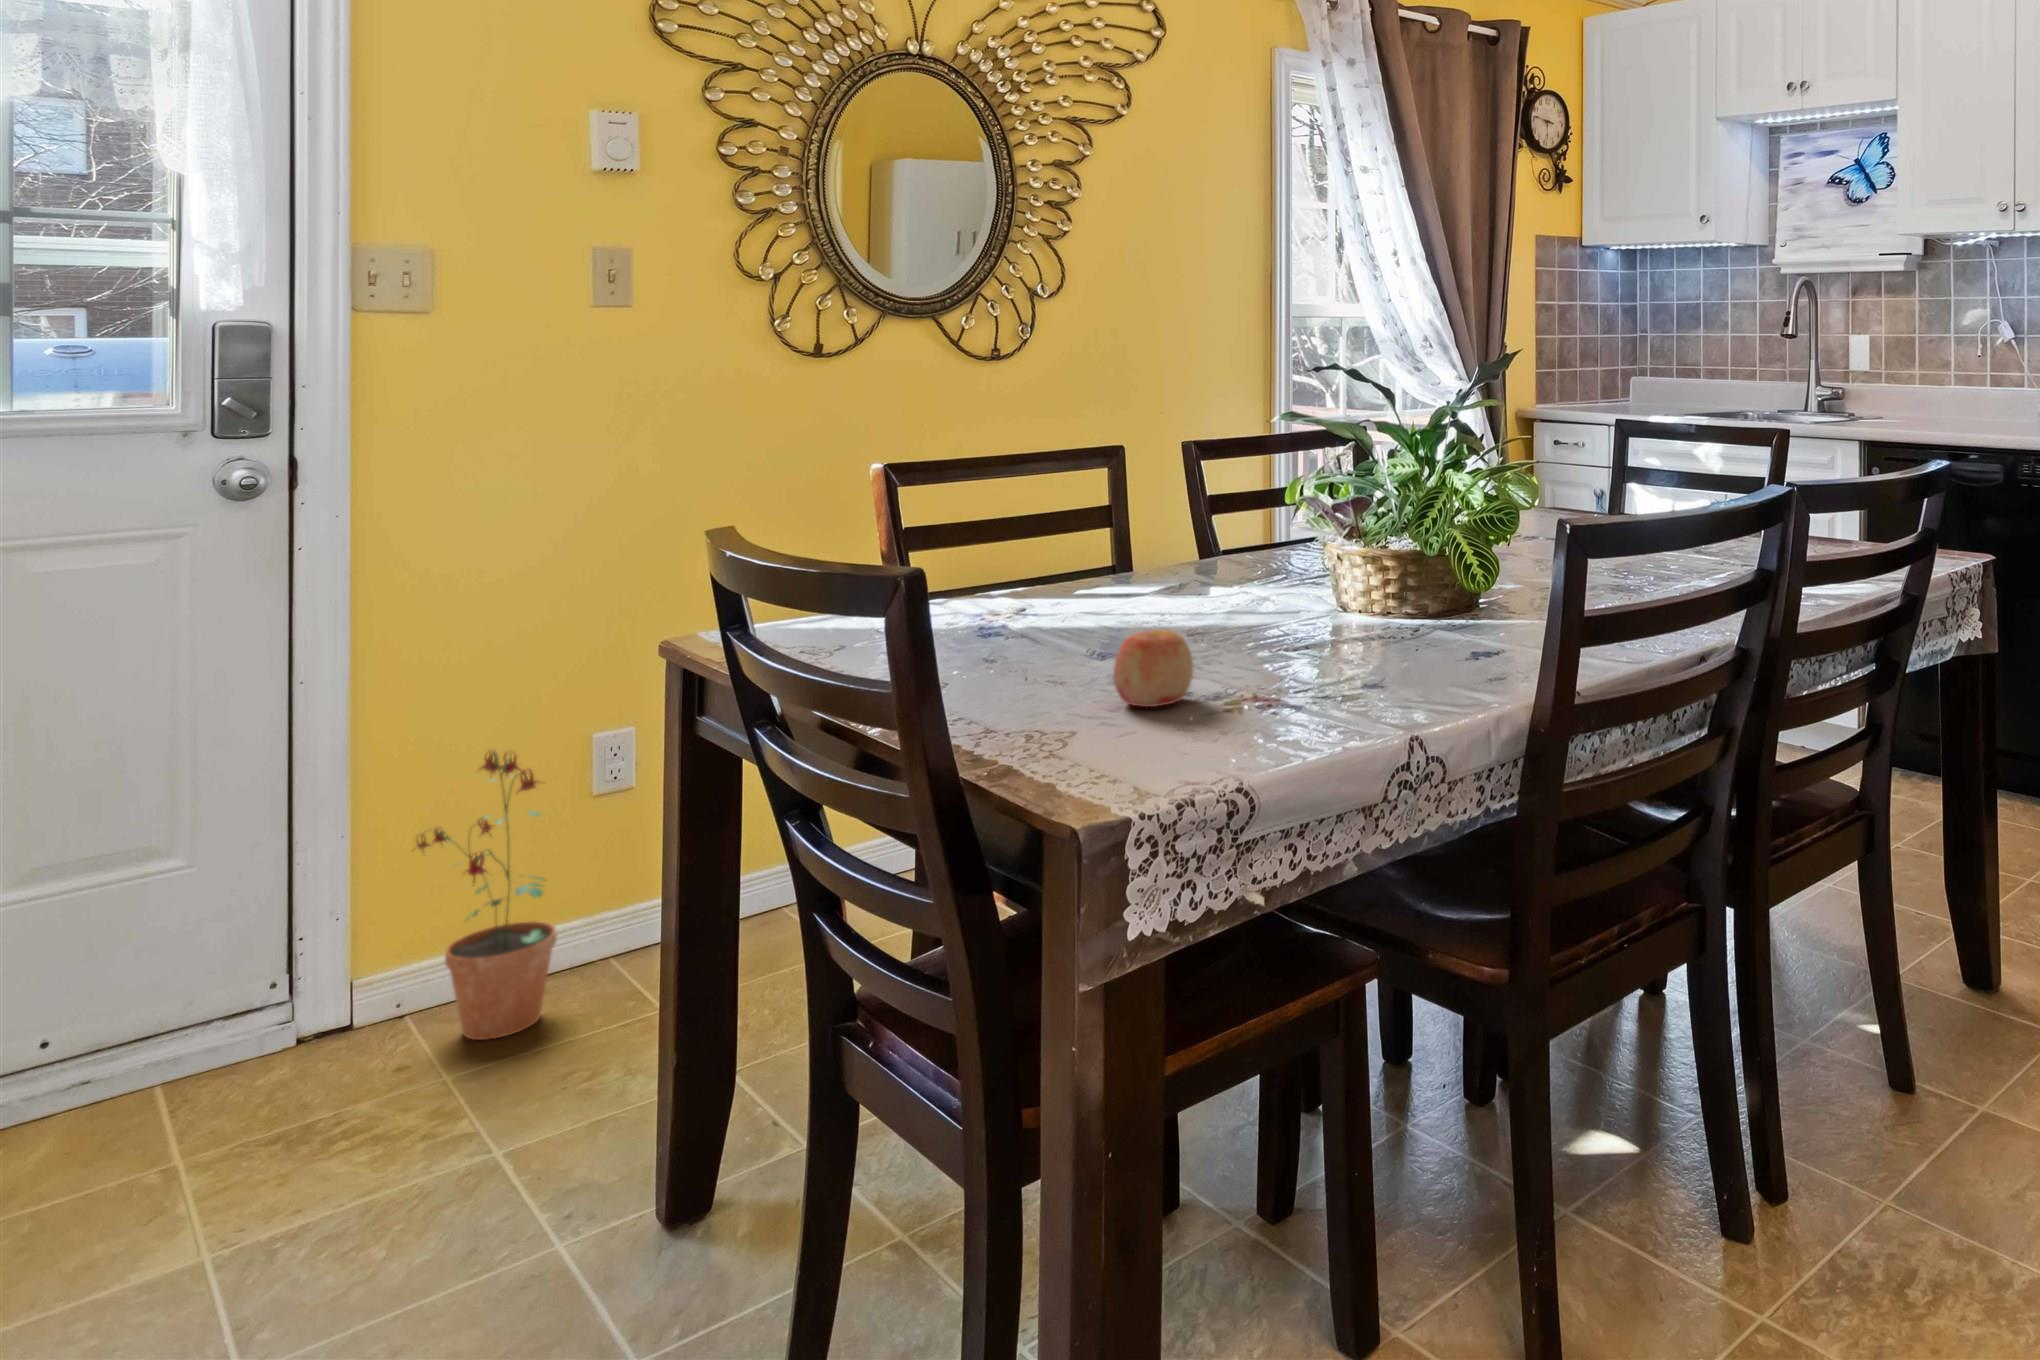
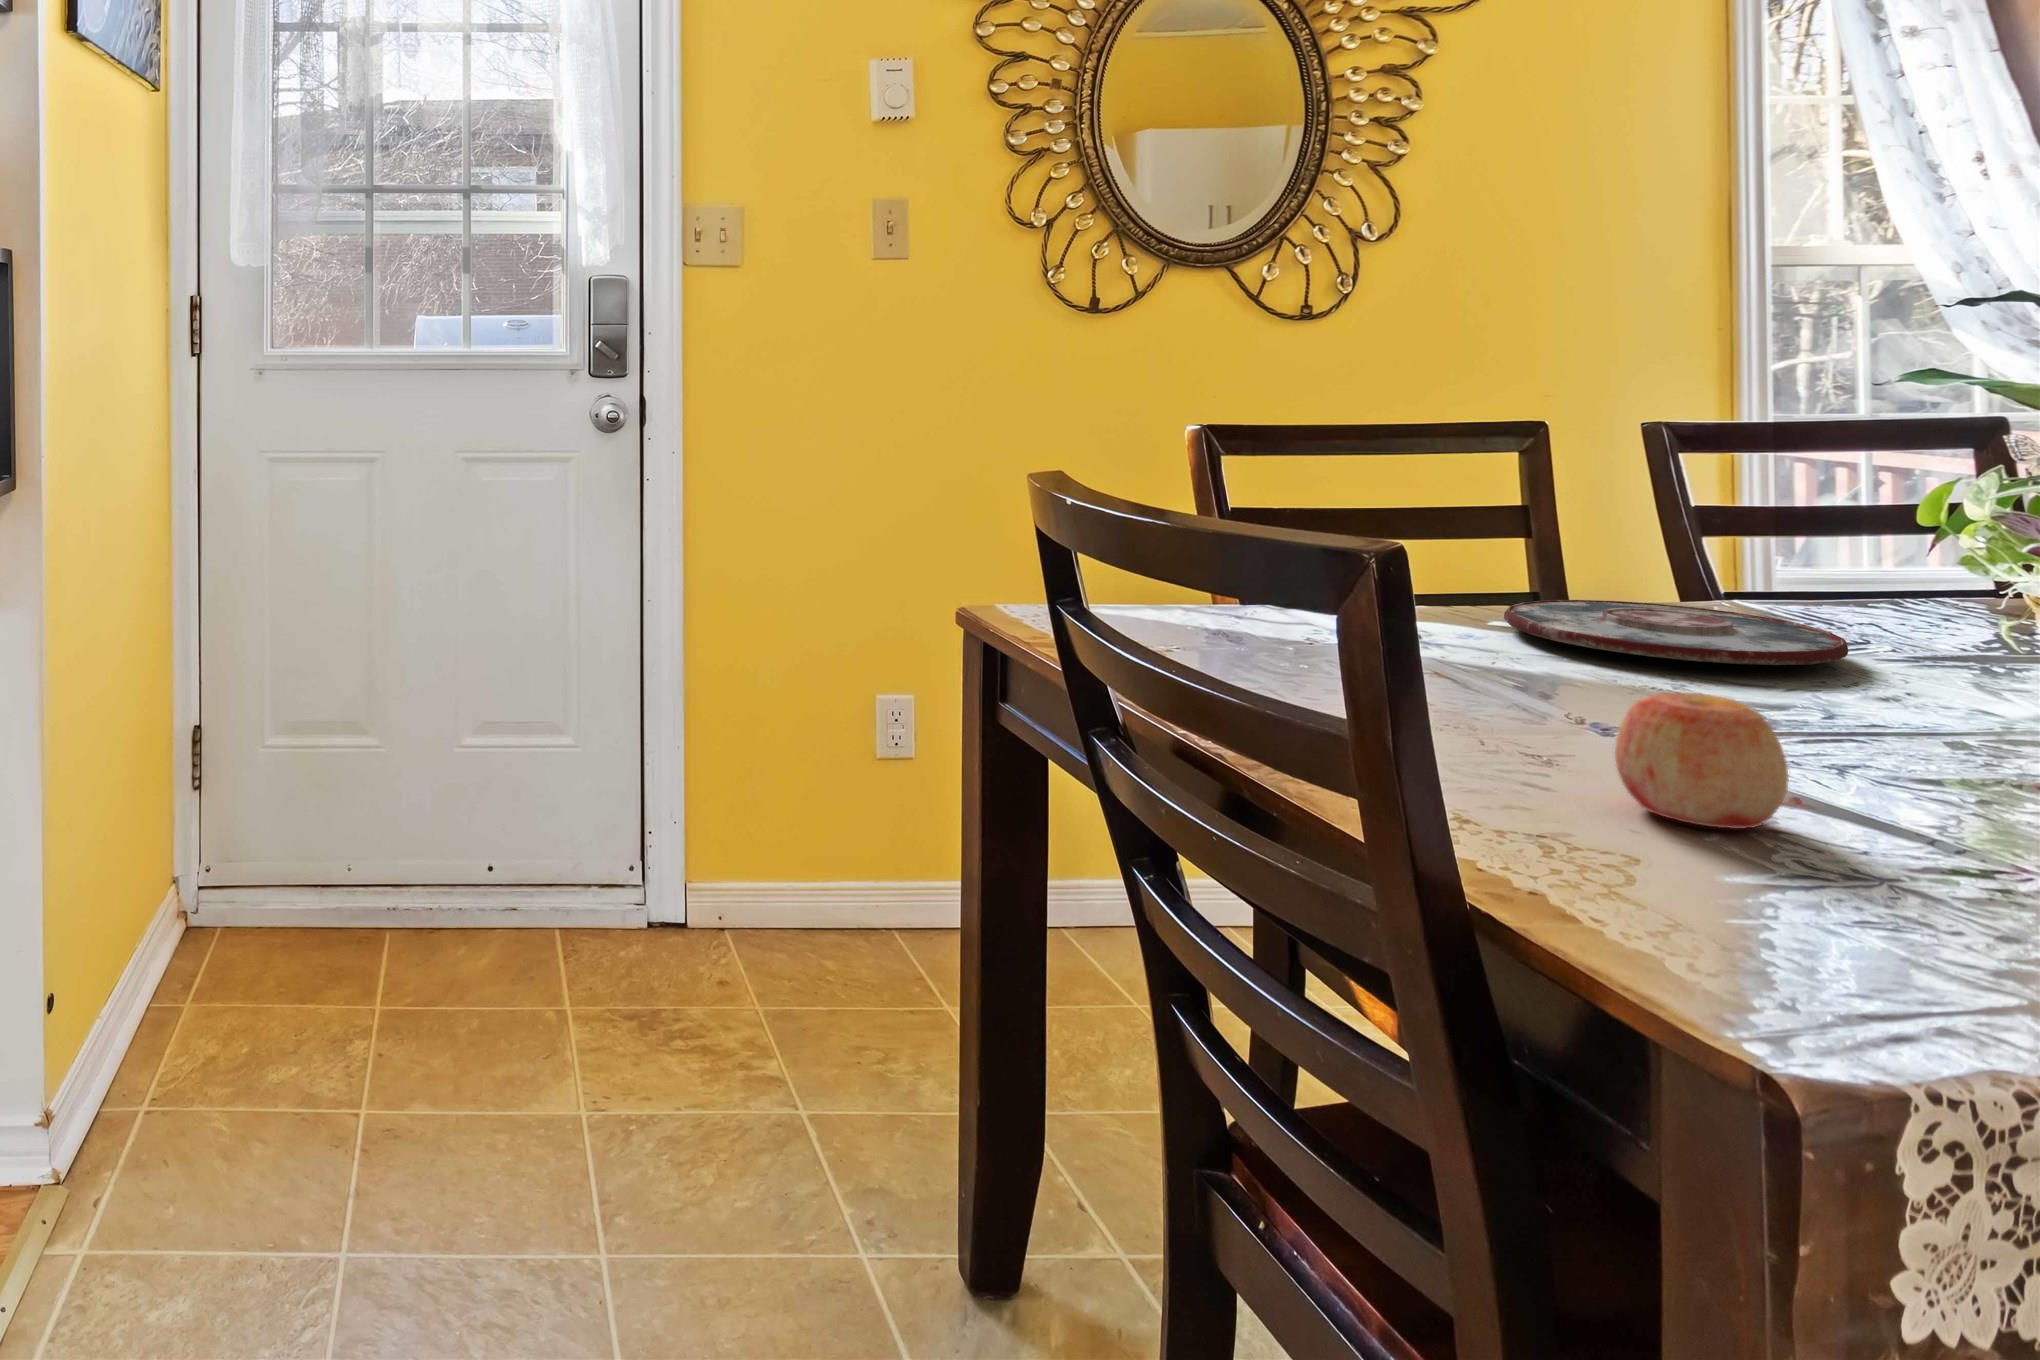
plate: none [1094,568,1271,606] -> present [1504,600,1848,665]
potted plant: present [417,751,557,1040] -> none [726,693,845,982]

